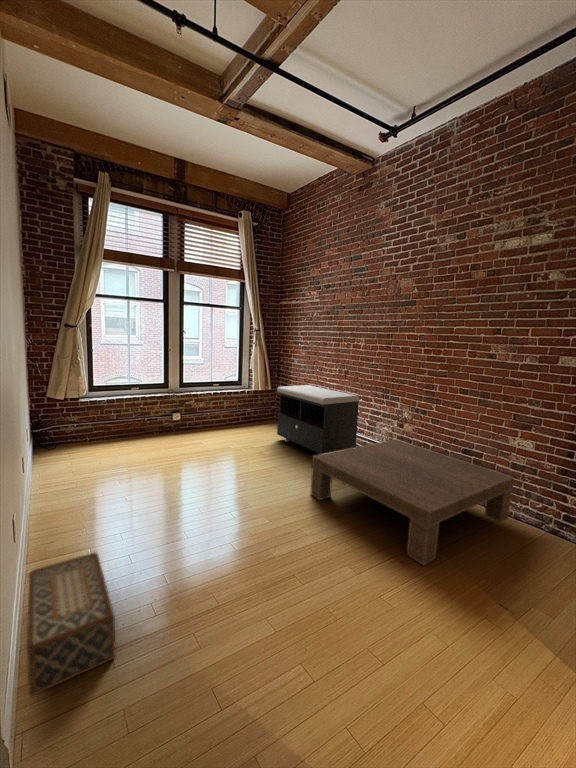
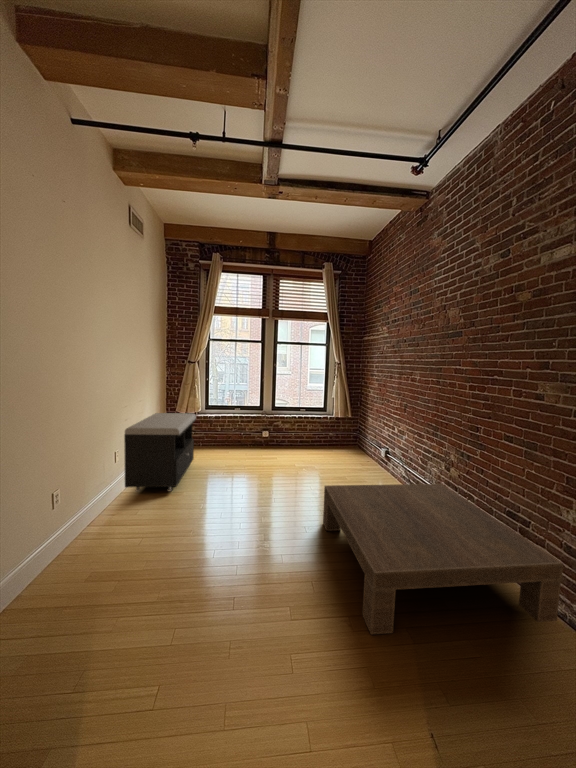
storage bench: present [277,385,359,454] -> present [124,413,196,492]
woven basket: present [27,553,116,696] -> none [18,526,112,610]

